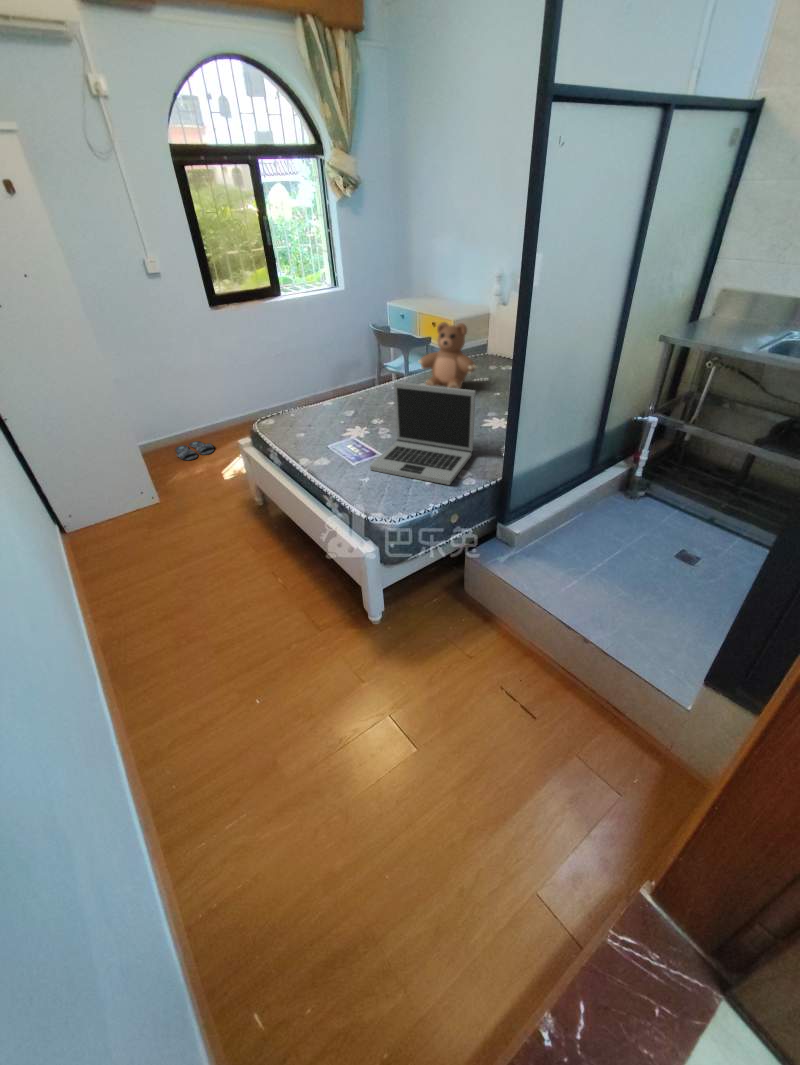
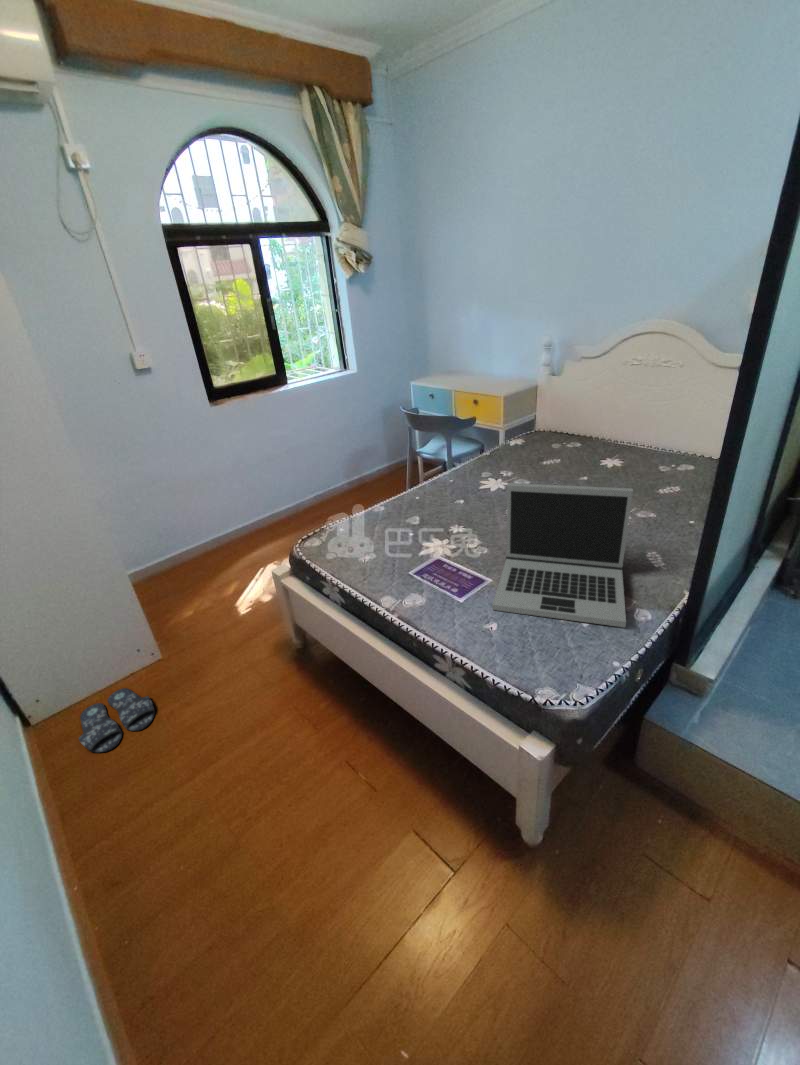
teddy bear: present [418,322,476,389] -> none [485,399,565,485]
slippers: present [175,441,214,460] -> present [79,688,155,753]

